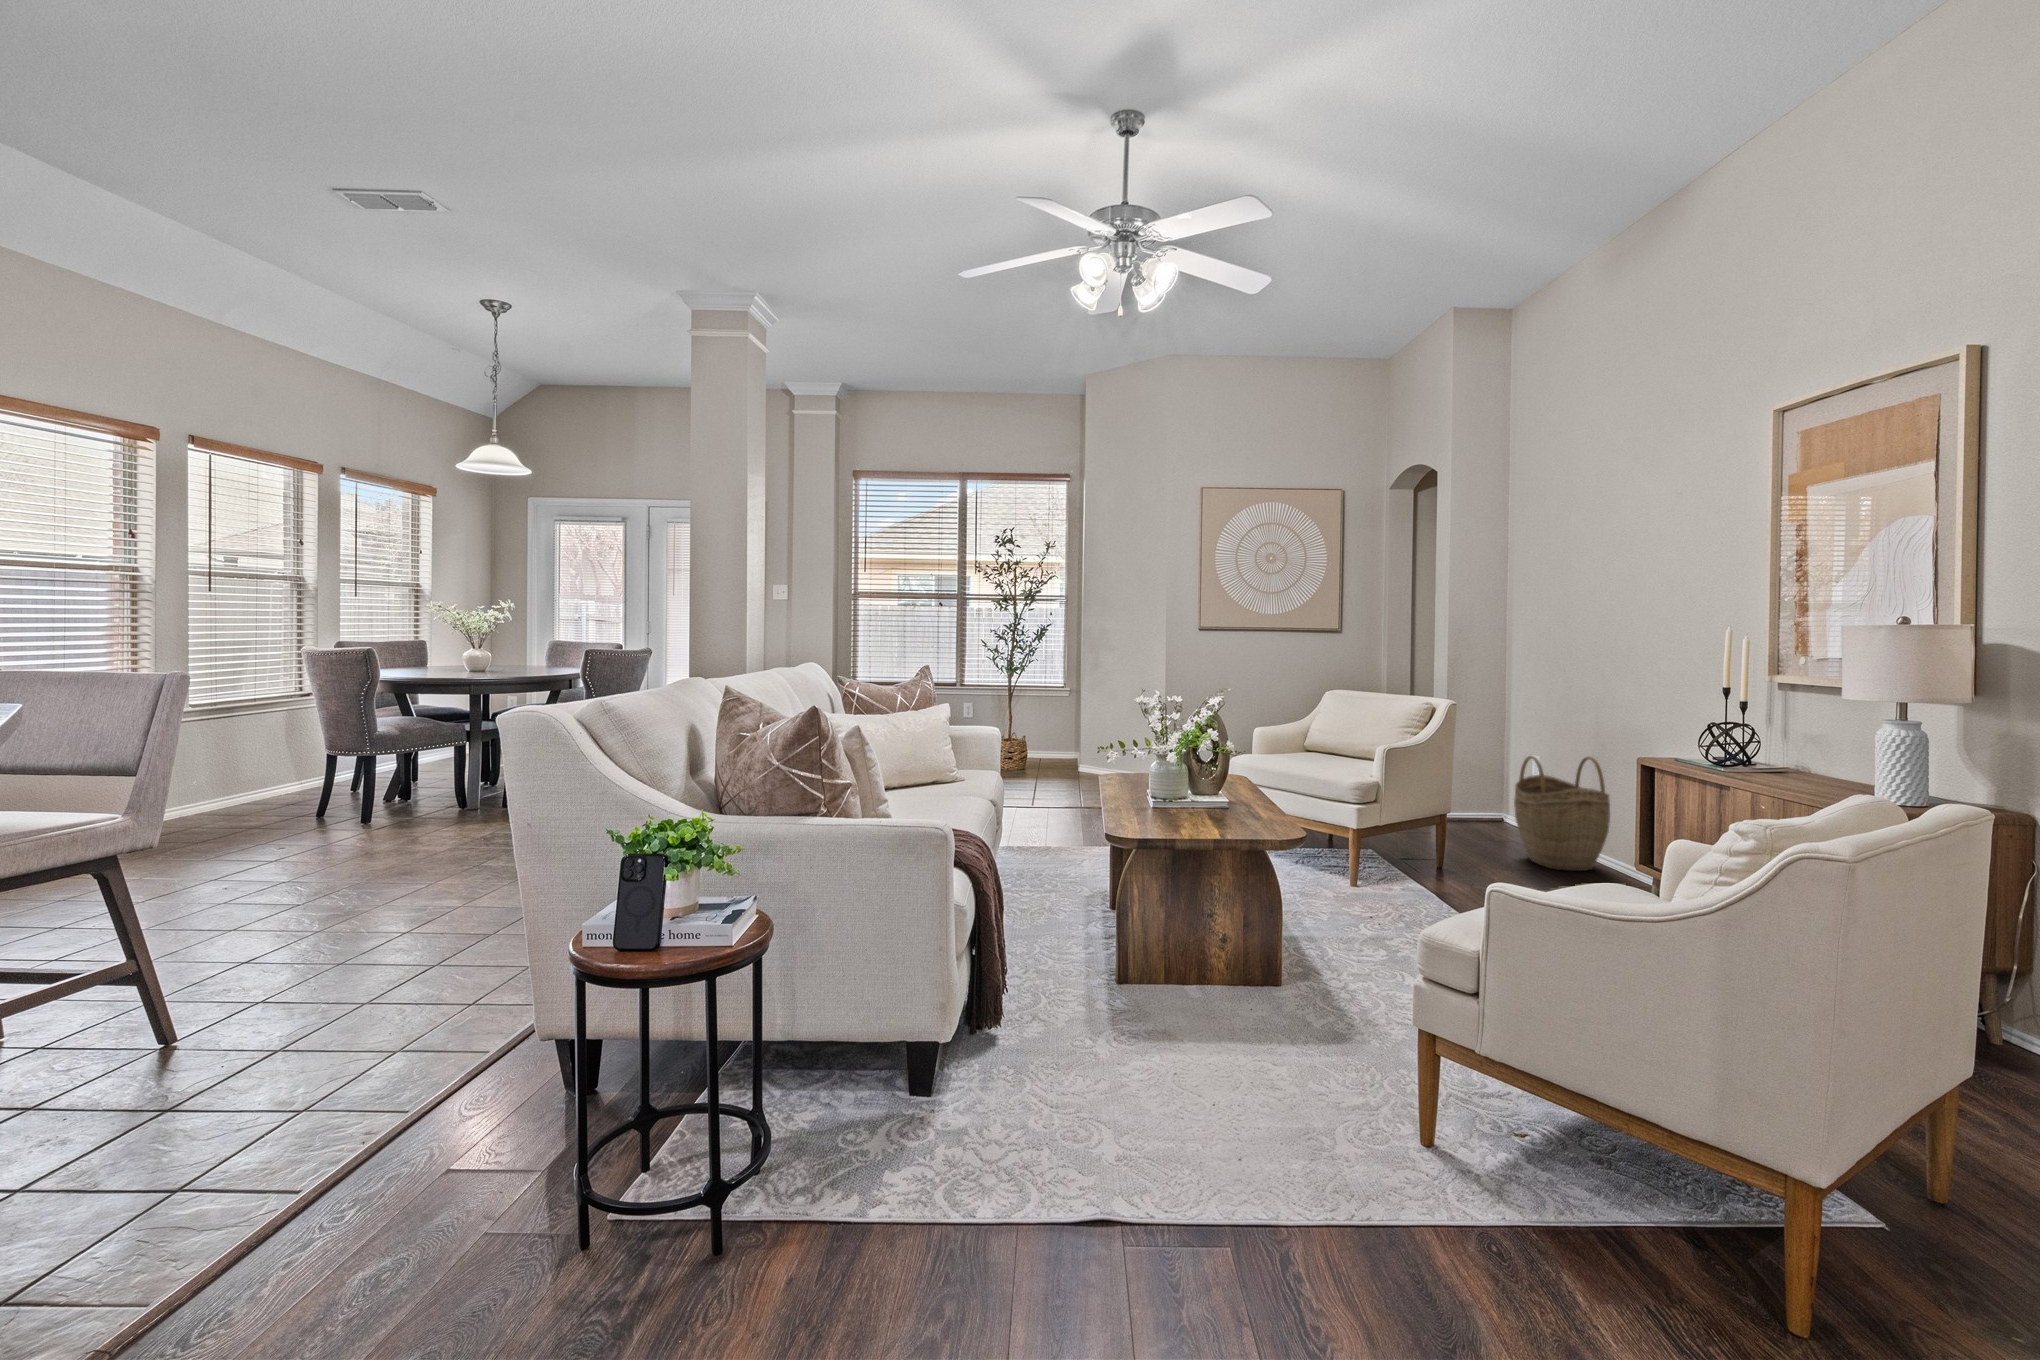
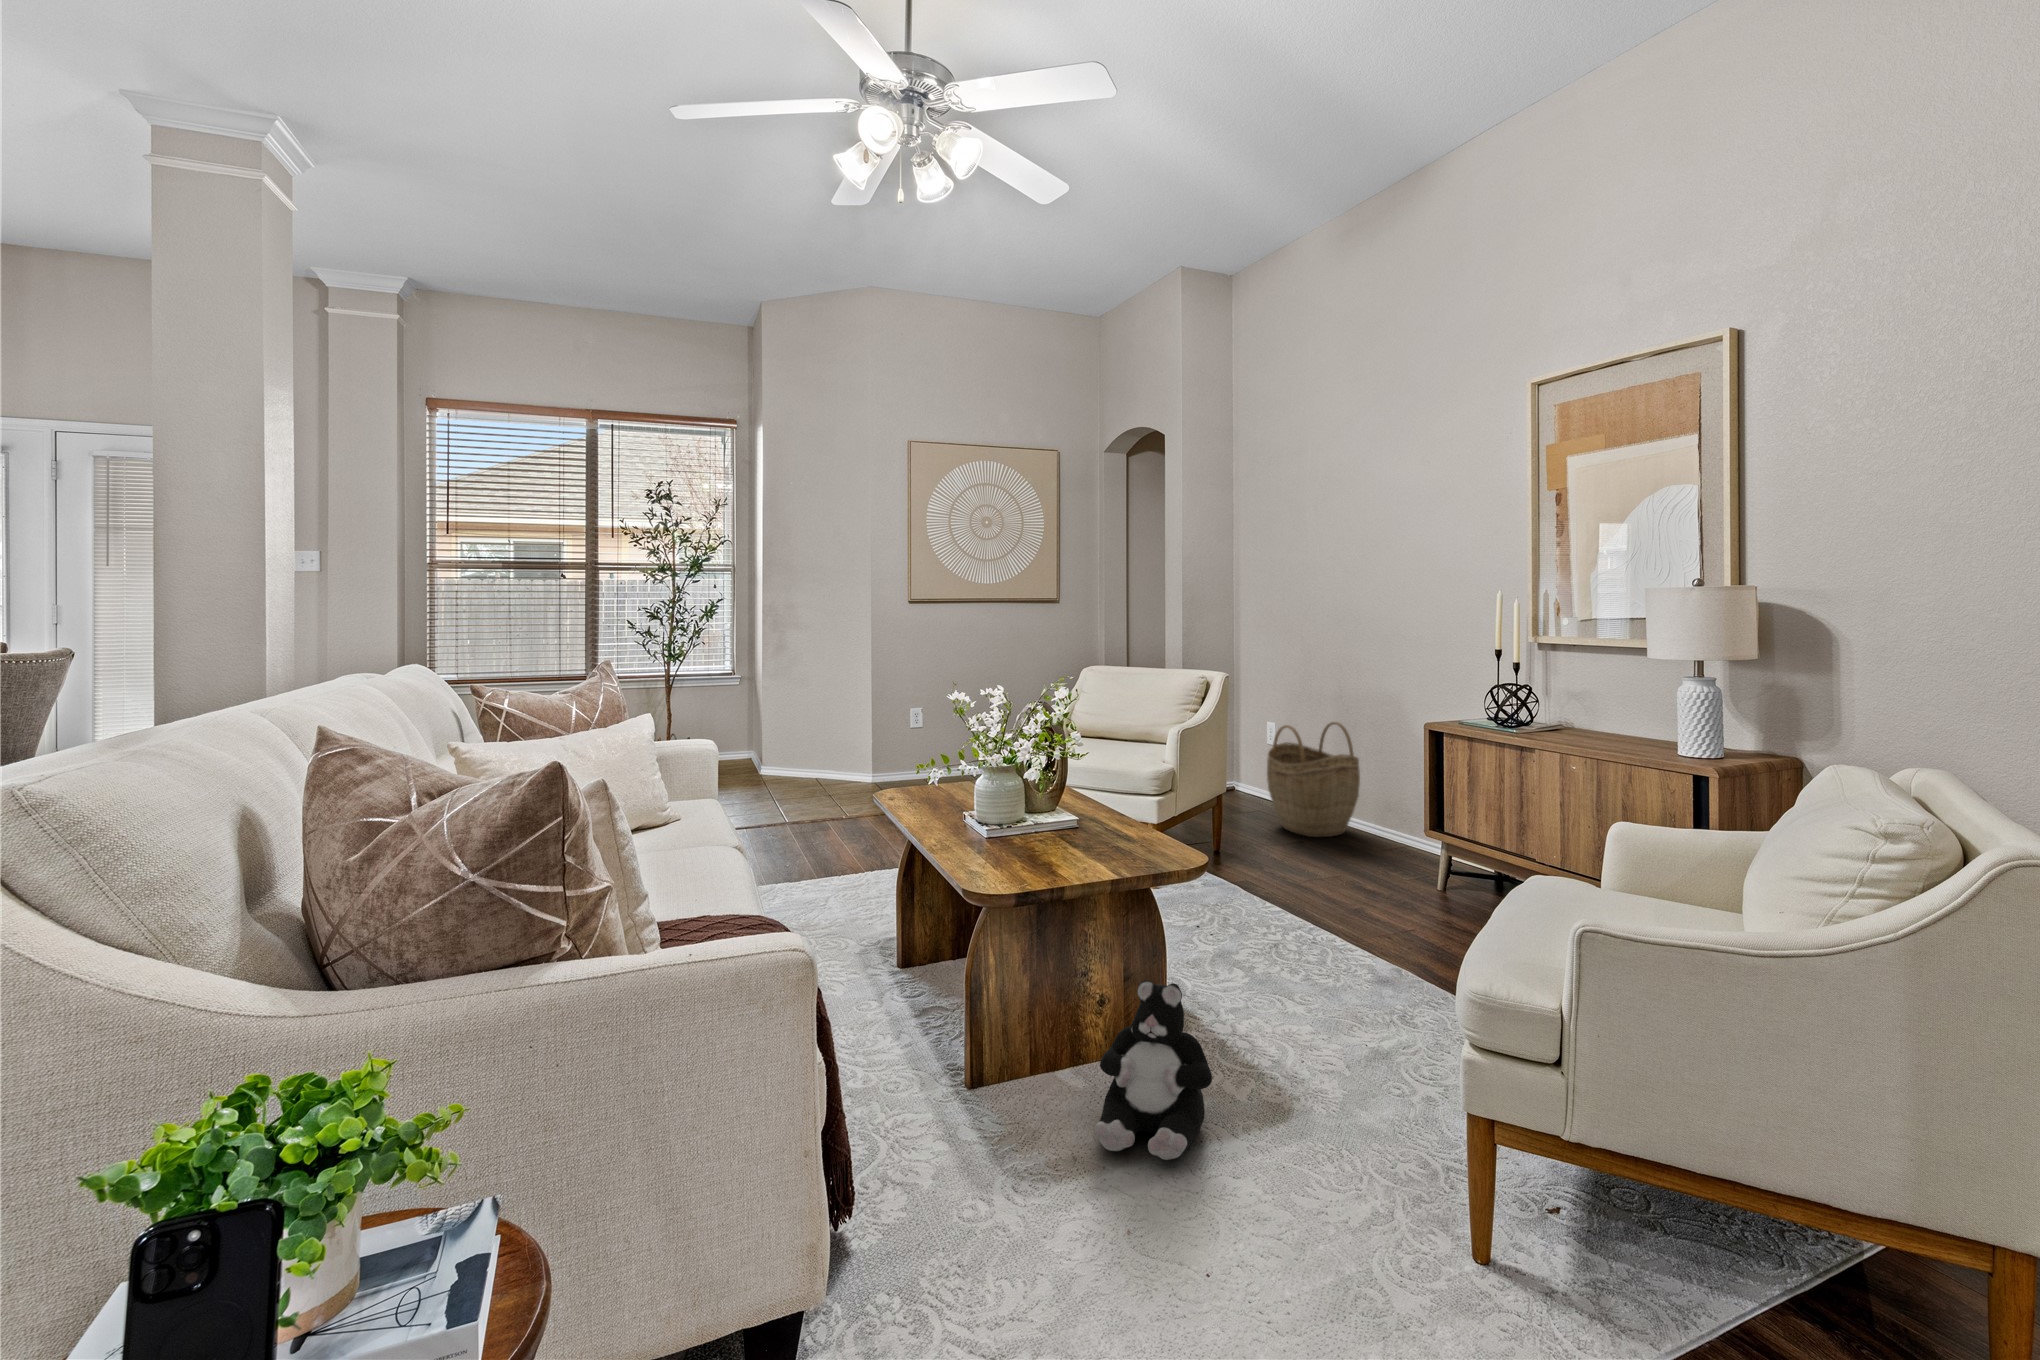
plush toy: none [1179,919,1279,1048] -> present [1095,980,1212,1160]

